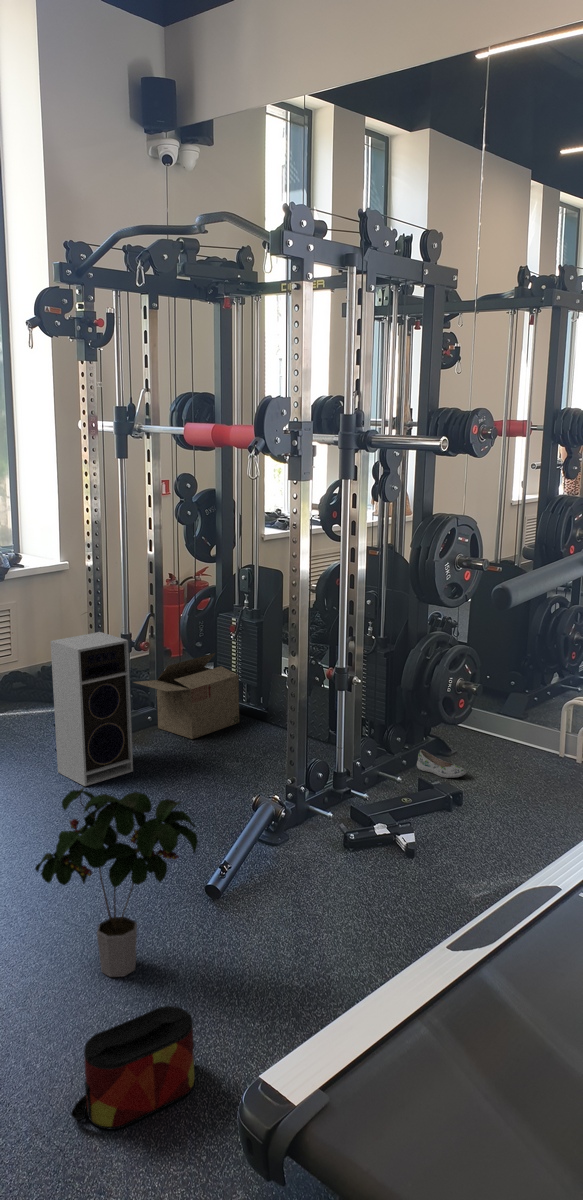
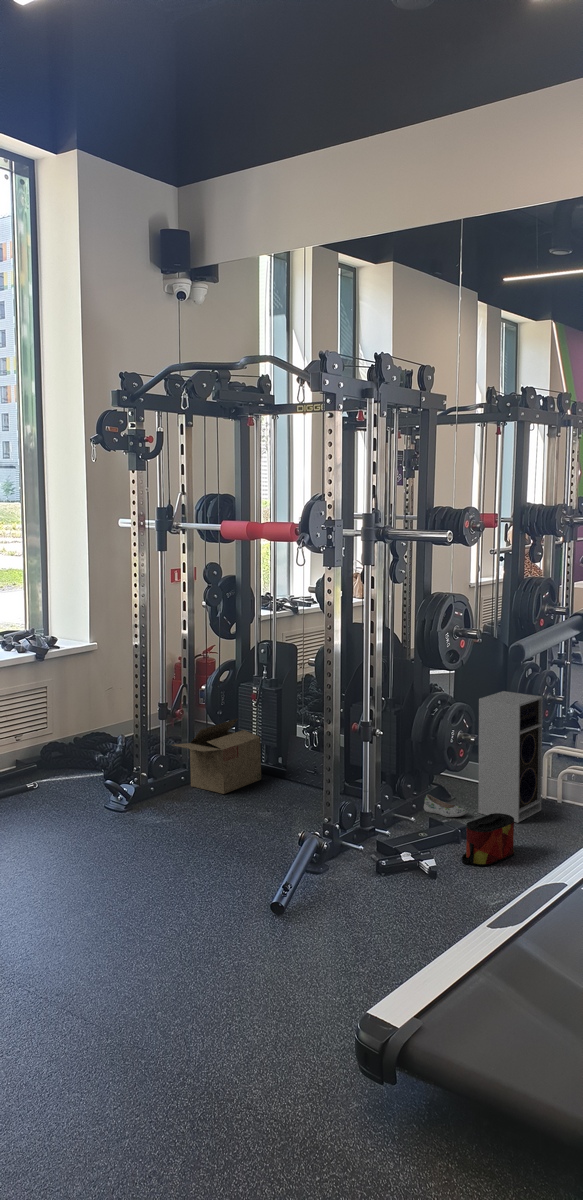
speaker: present [51,632,133,786] -> present [478,691,543,823]
potted plant: present [35,788,198,977] -> none [143,818,281,976]
bag: present [71,1006,194,1129] -> present [462,813,514,866]

